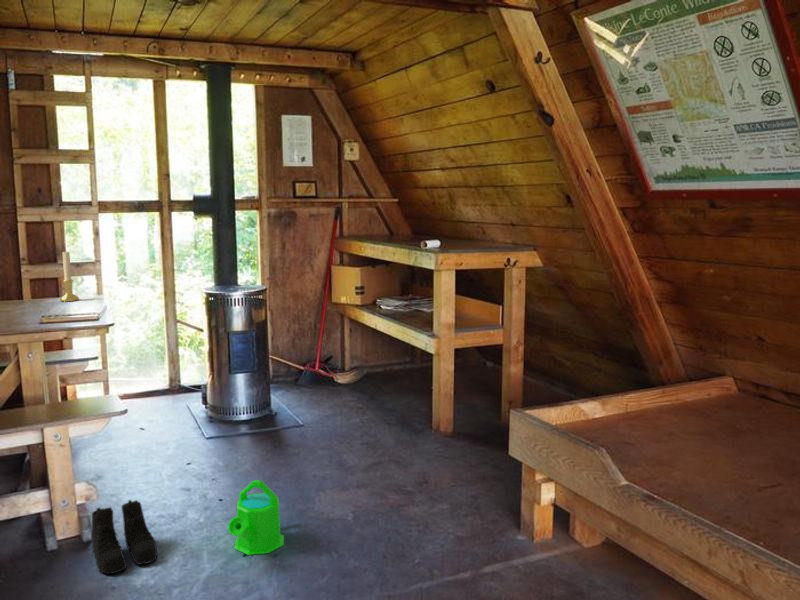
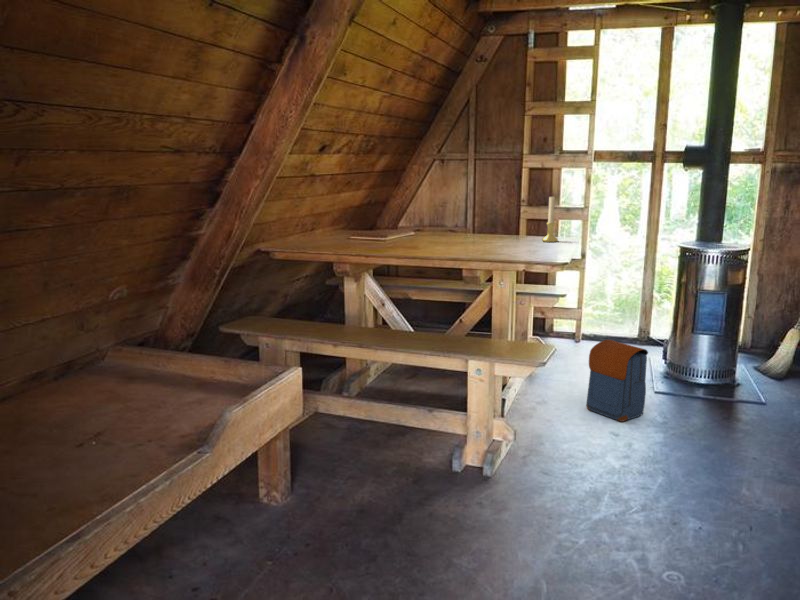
backpack: none [136,396,200,479] -> present [586,340,648,422]
watering can: present [228,480,284,555] -> none [642,435,703,508]
boots: present [91,500,157,574] -> none [528,423,579,481]

